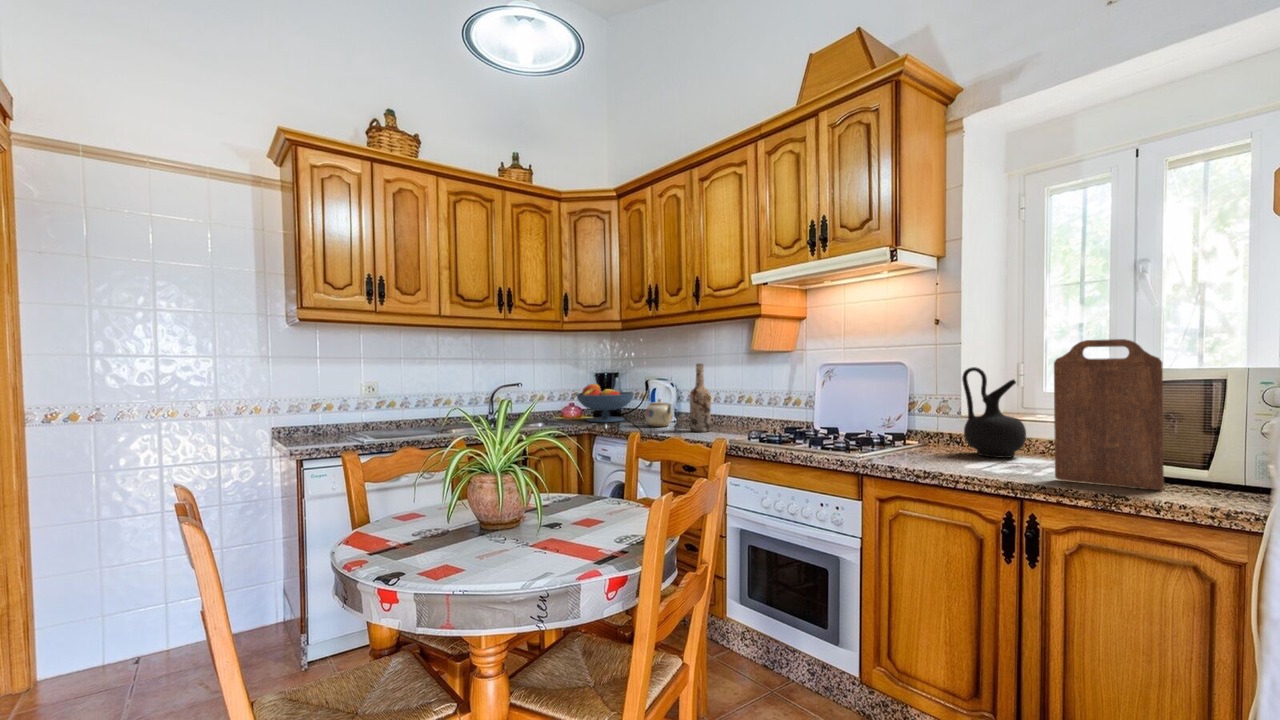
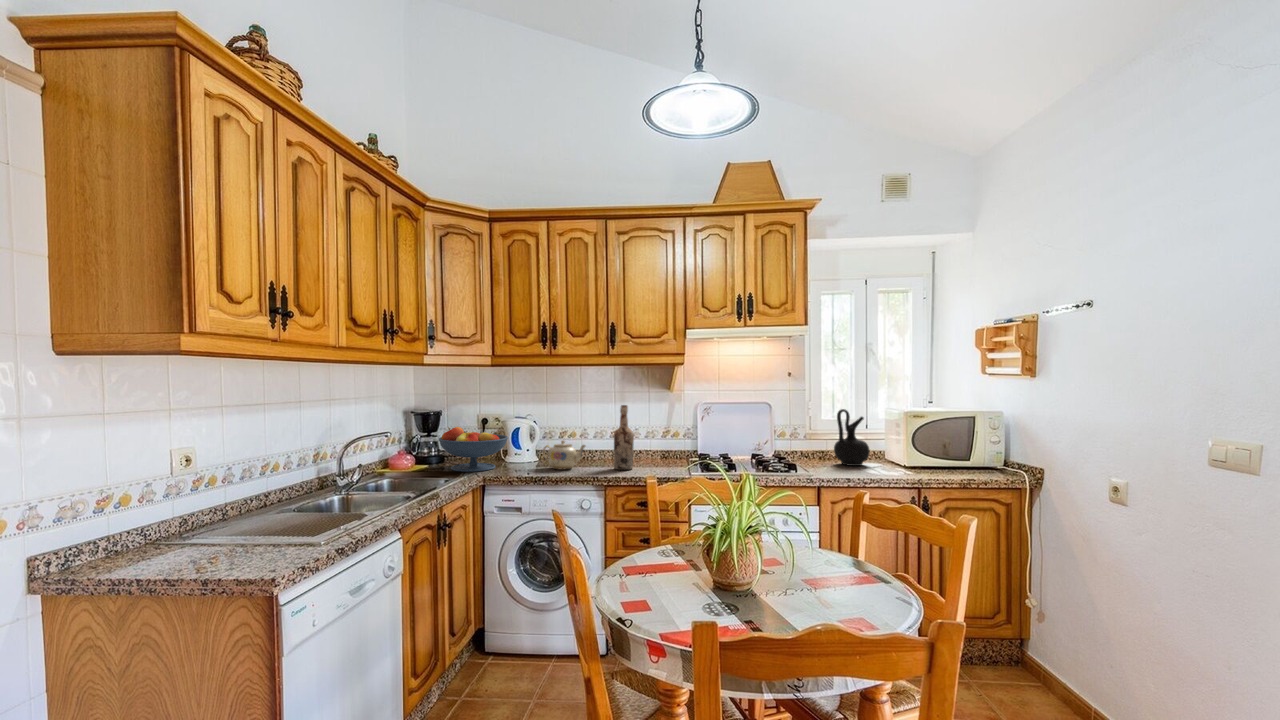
cutting board: present [1054,339,1164,490] -> none [926,397,968,475]

